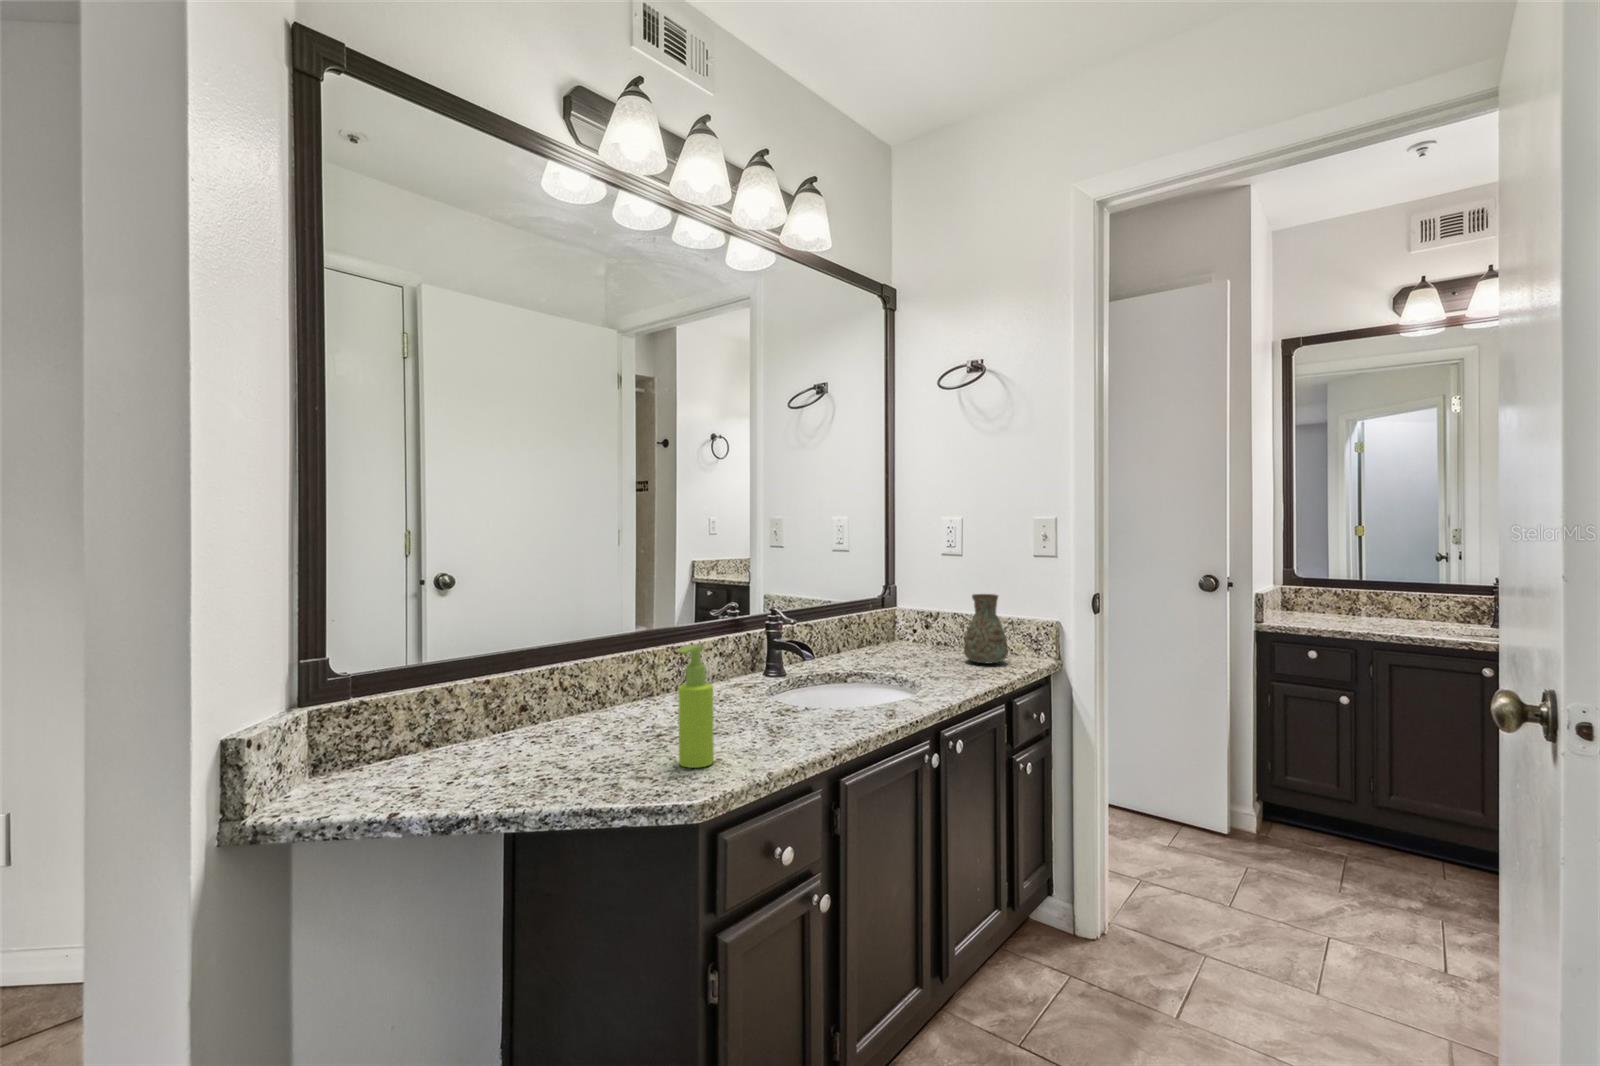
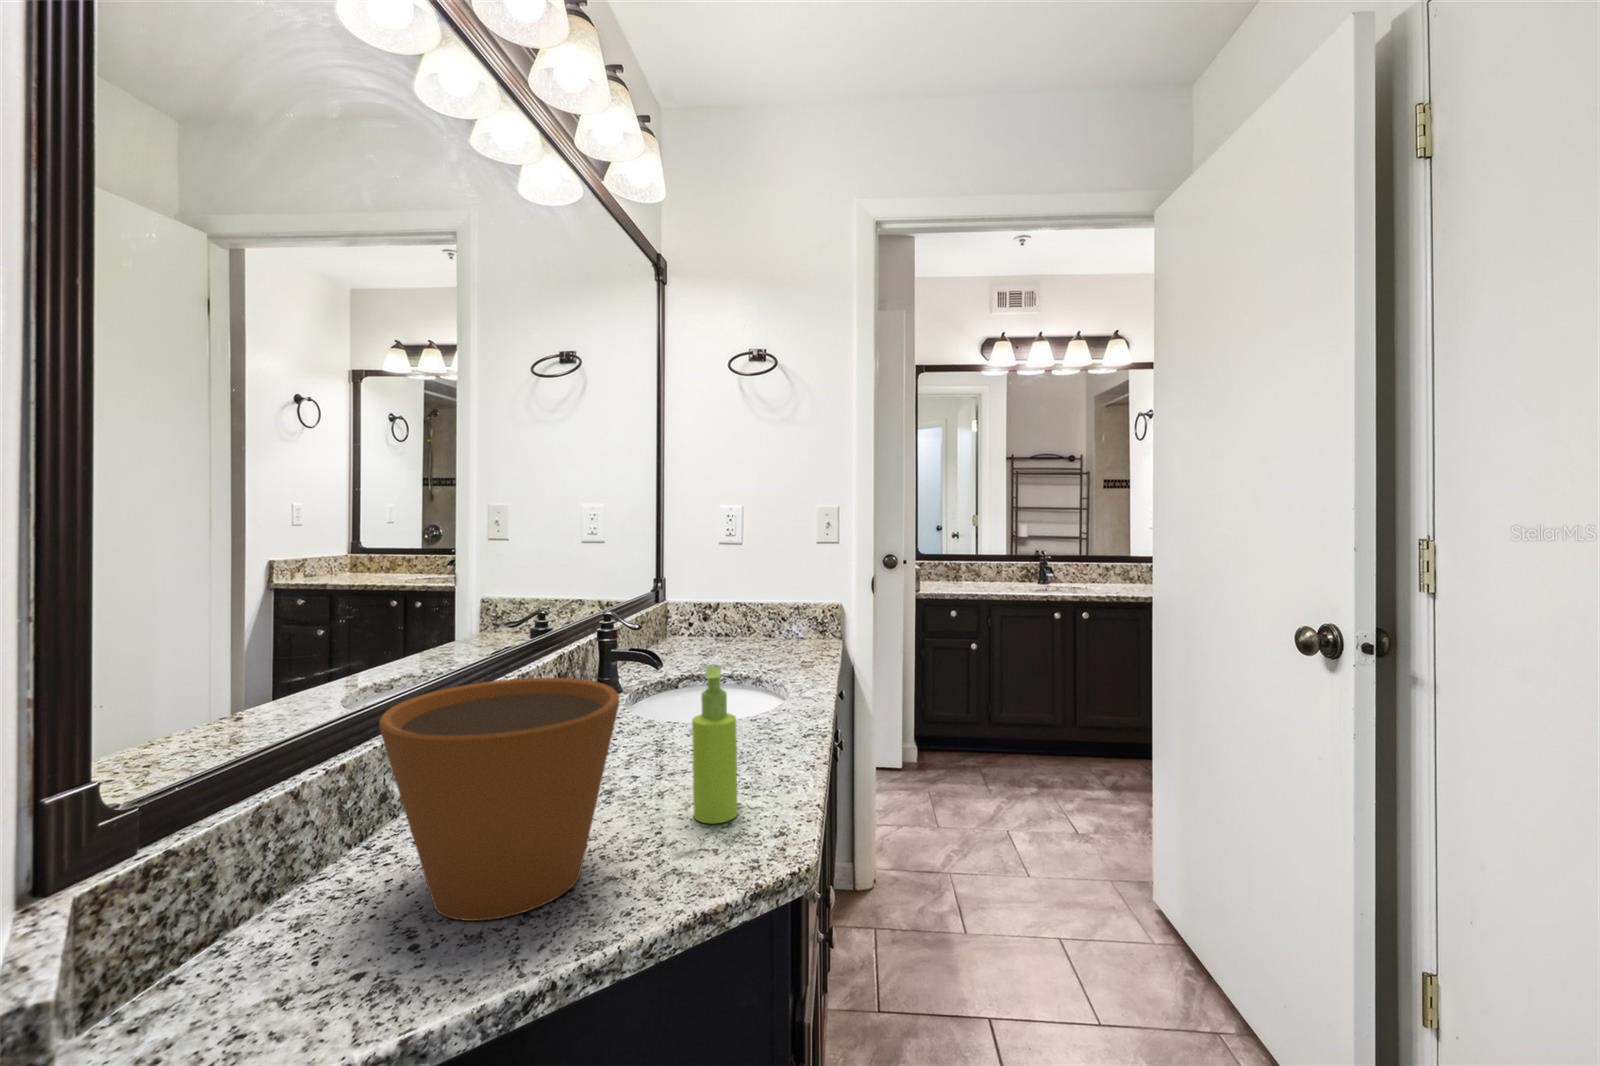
decorative vase: present [964,594,1008,663] -> none [761,582,804,650]
flower pot: none [449,638,602,782] -> present [380,678,619,921]

